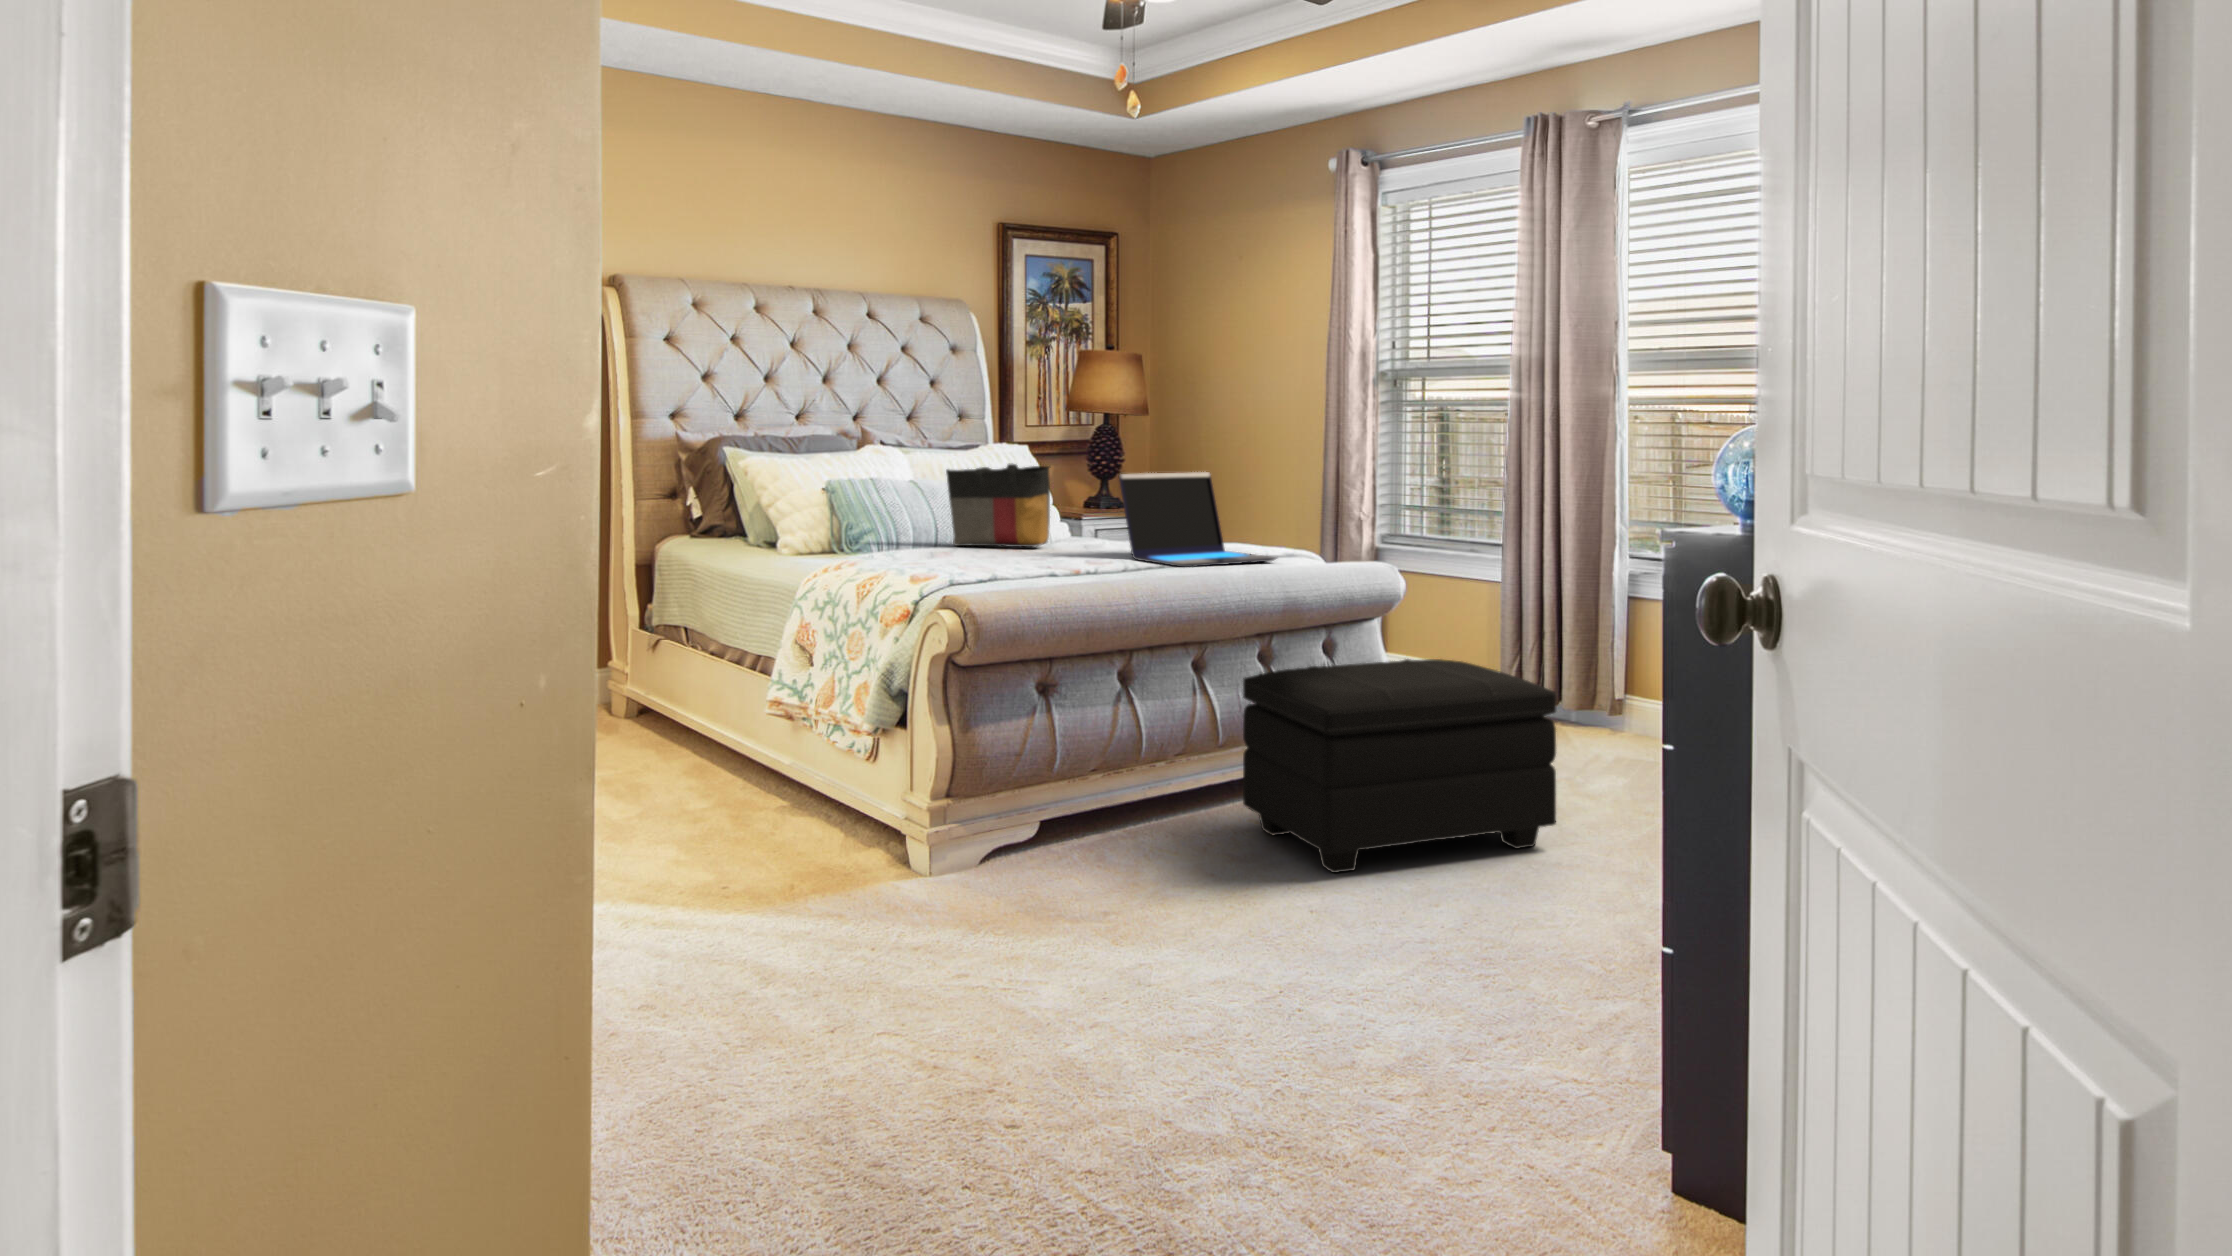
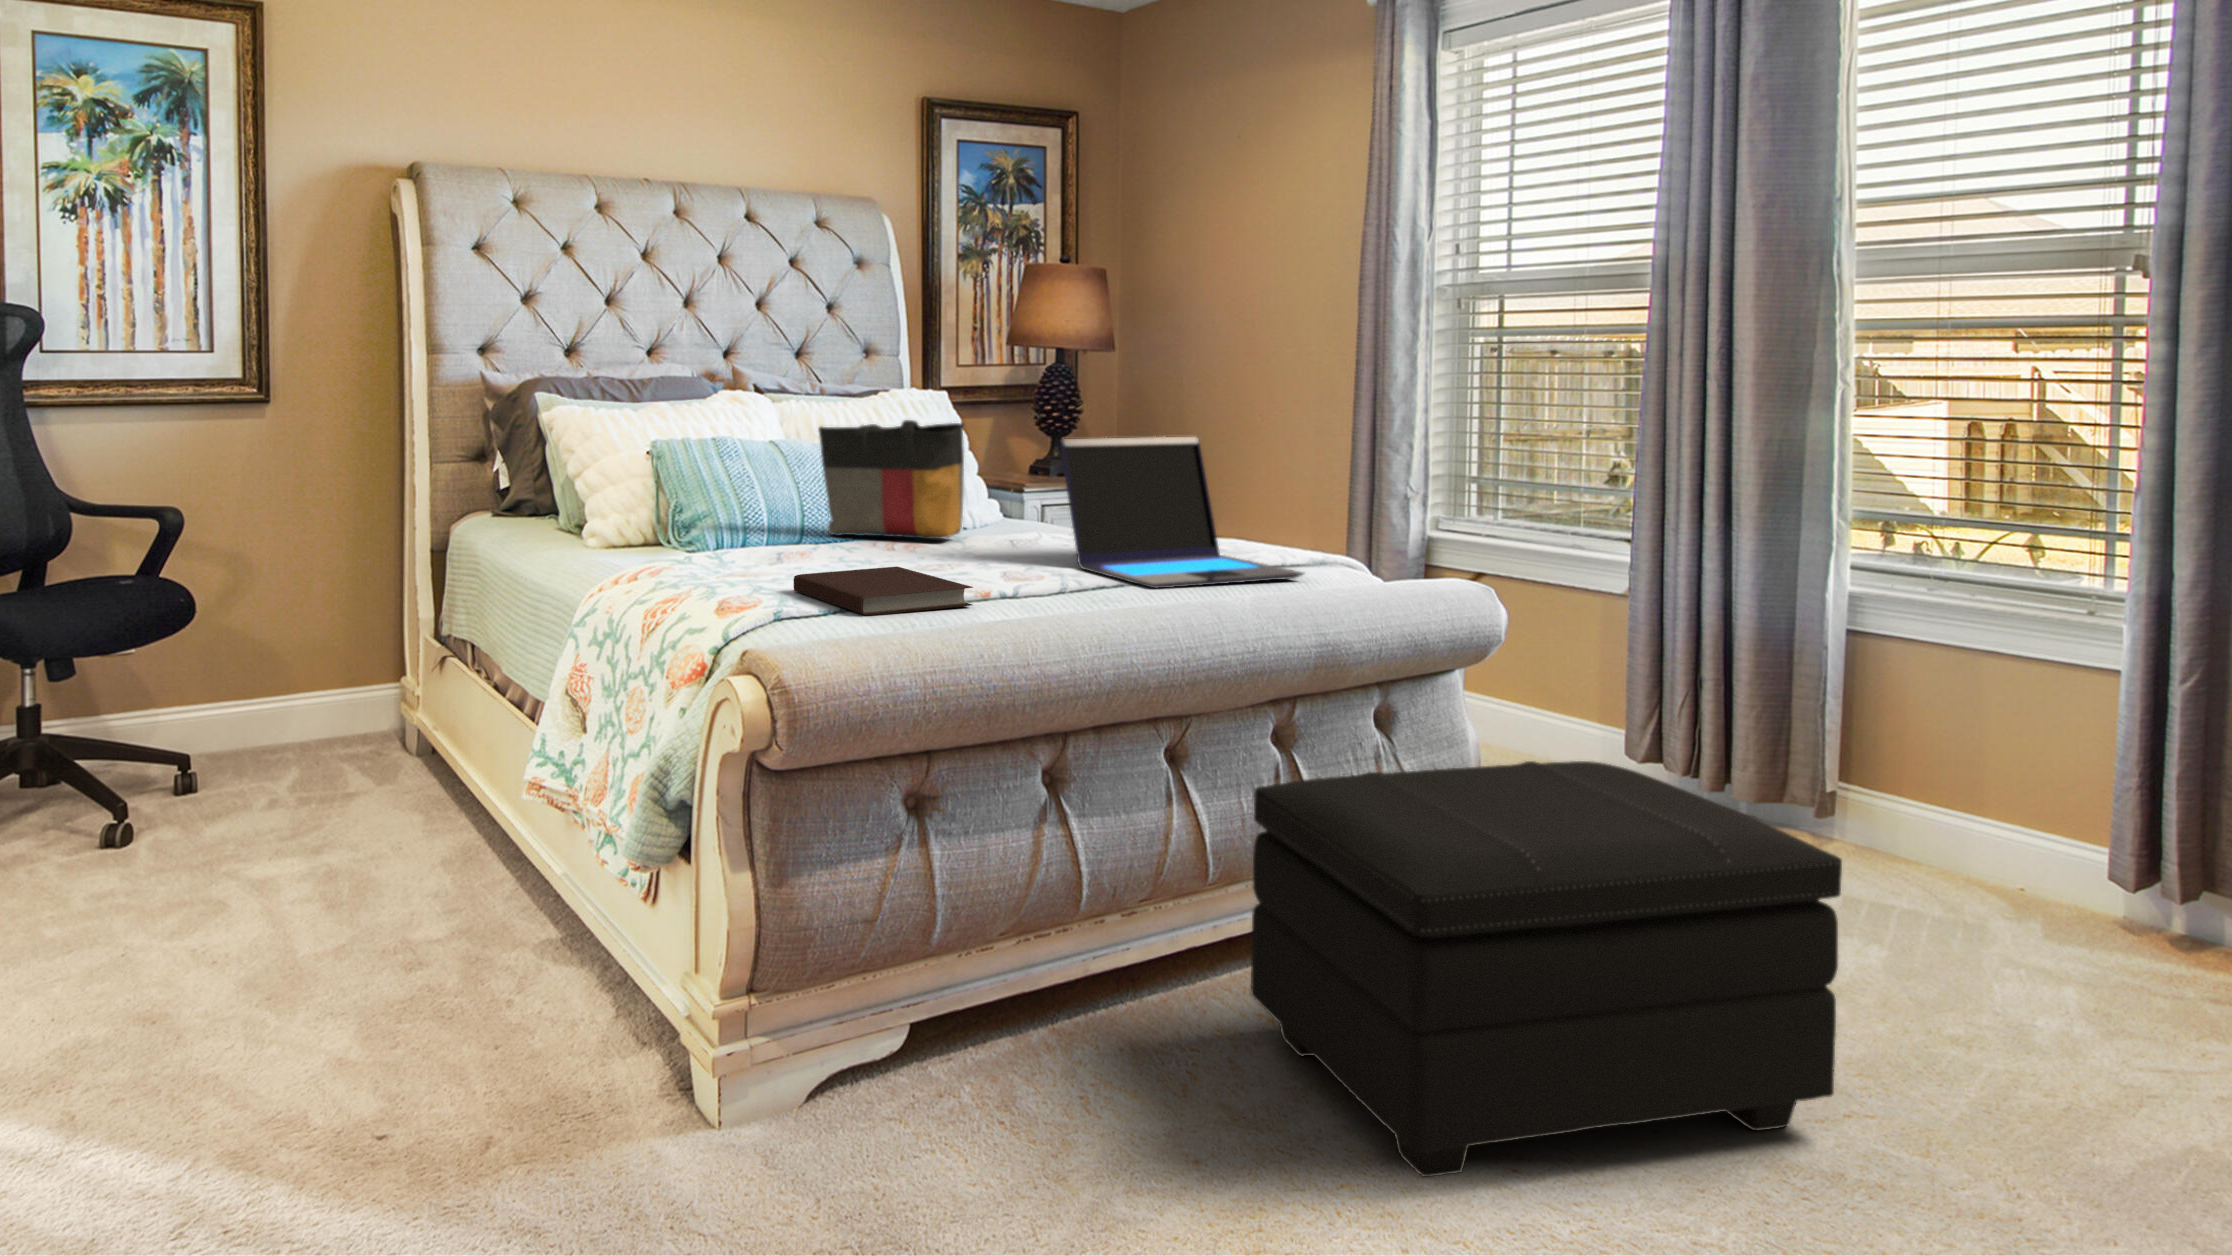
notebook: none [954,555,1071,579] -> present [794,566,973,615]

